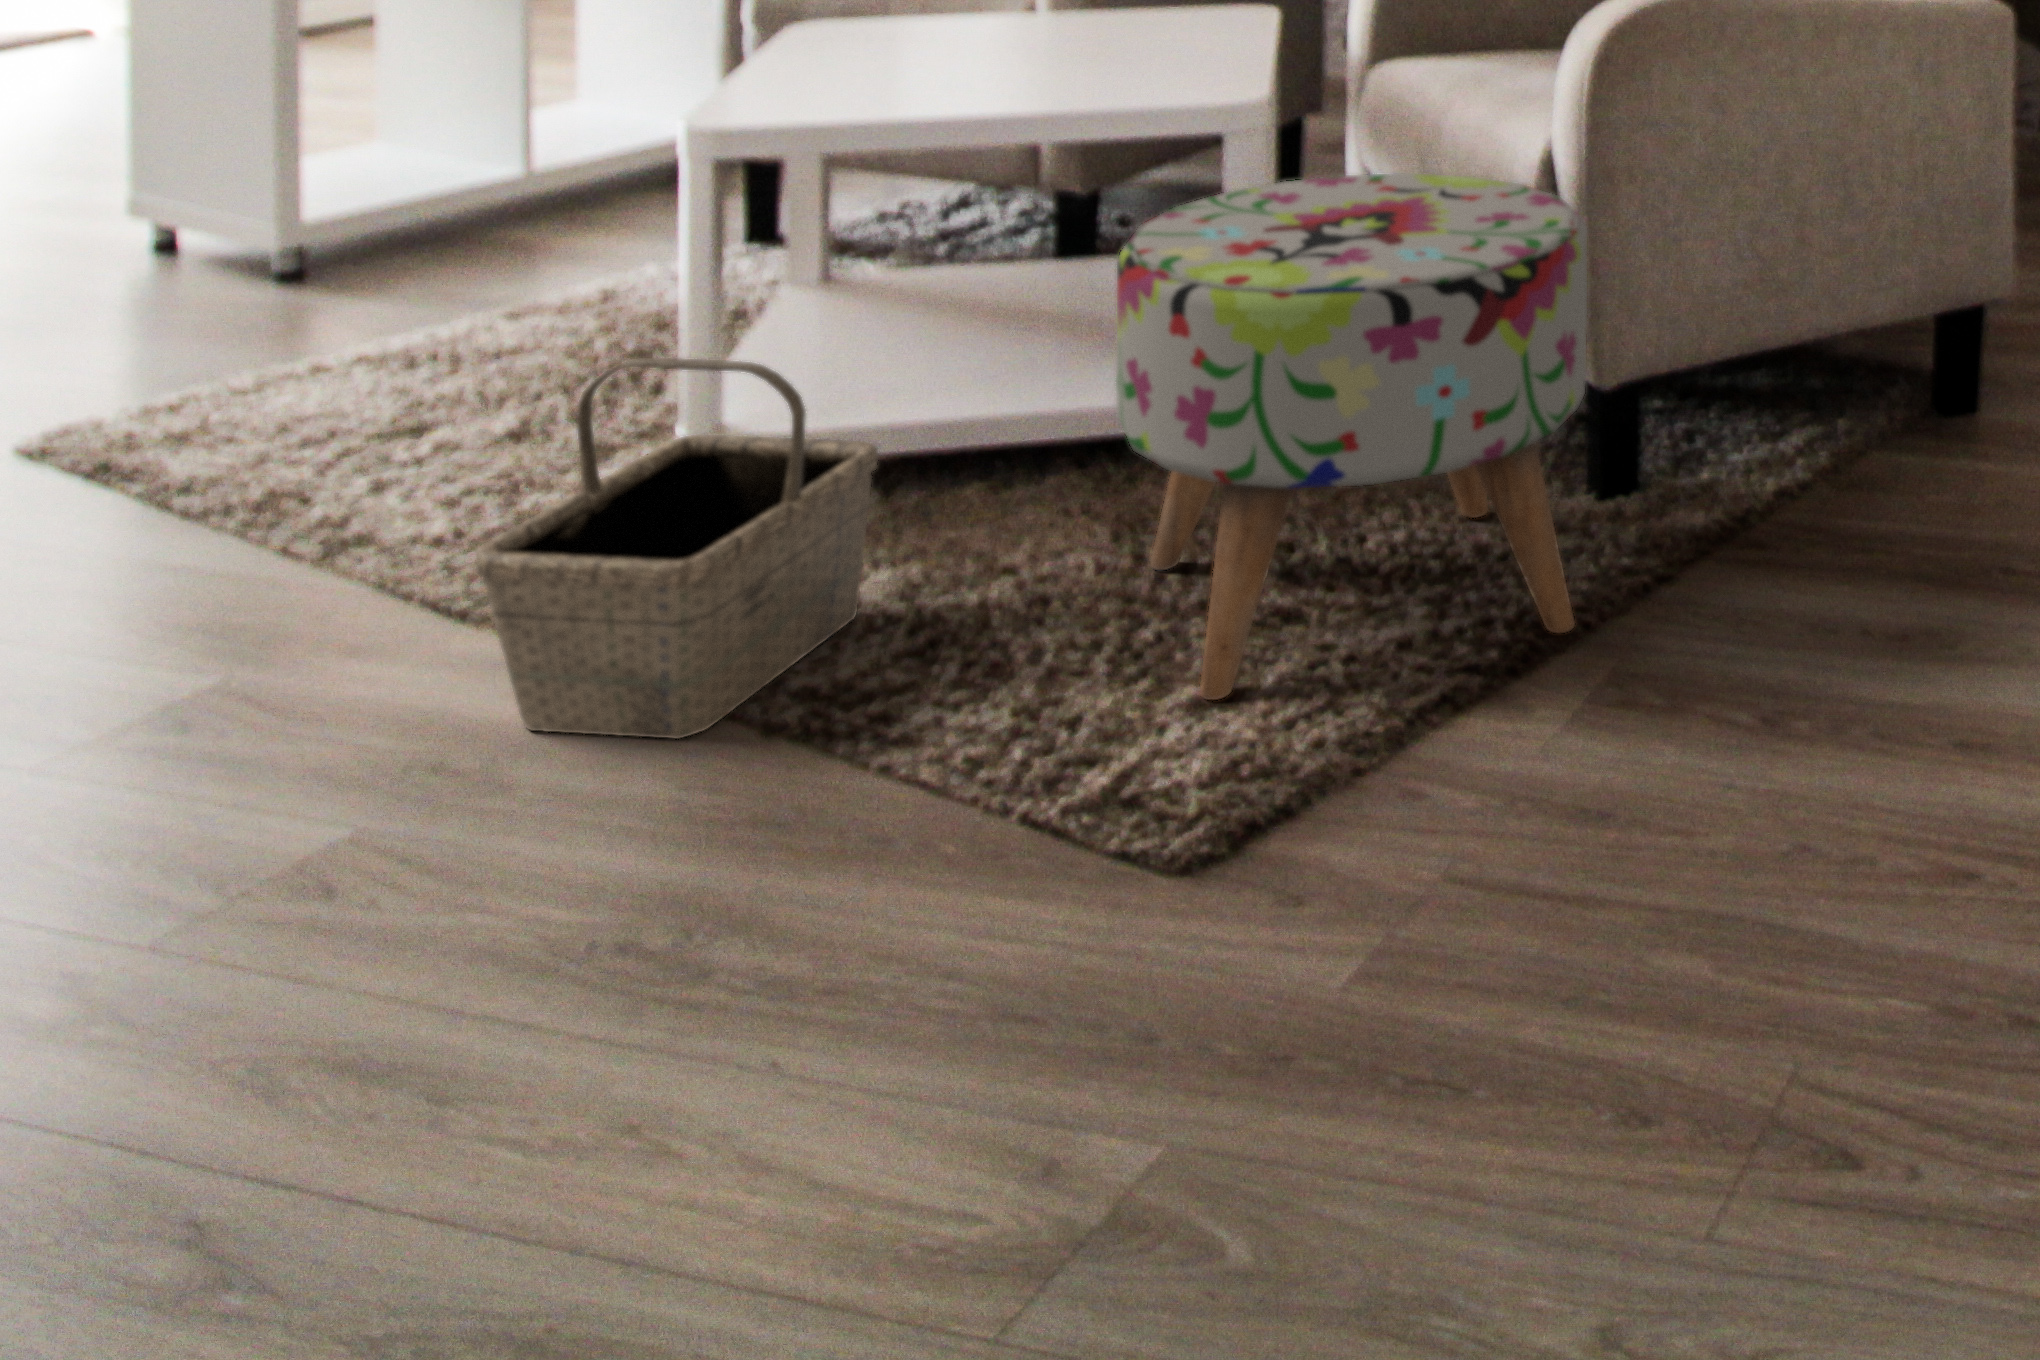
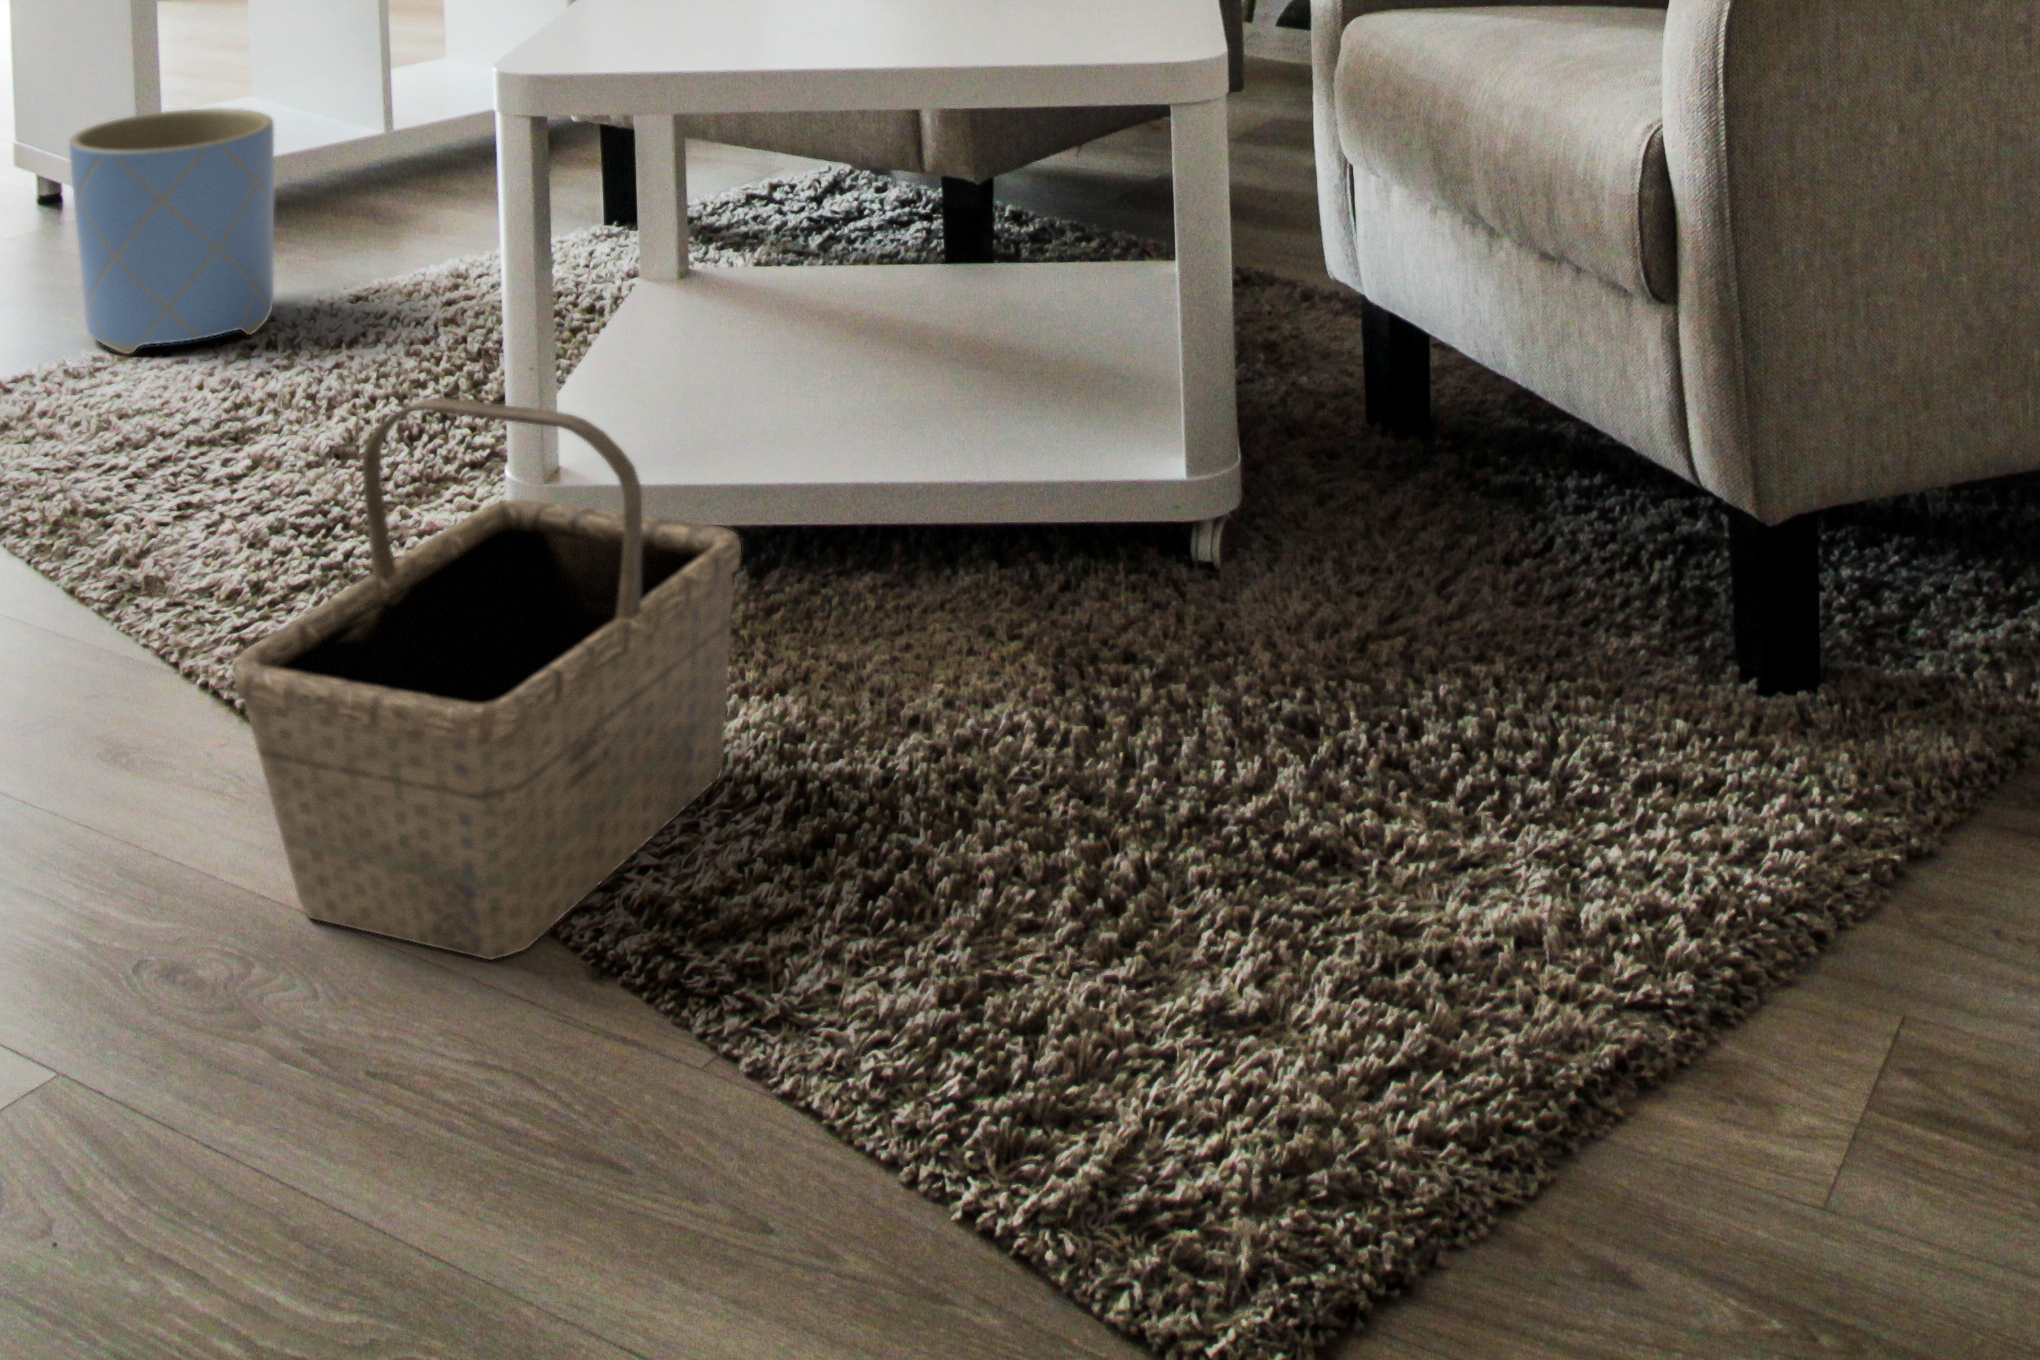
planter: none [234,148,439,364] -> present [69,108,274,354]
ottoman: present [1116,173,1587,700] -> none [1049,175,1778,992]

